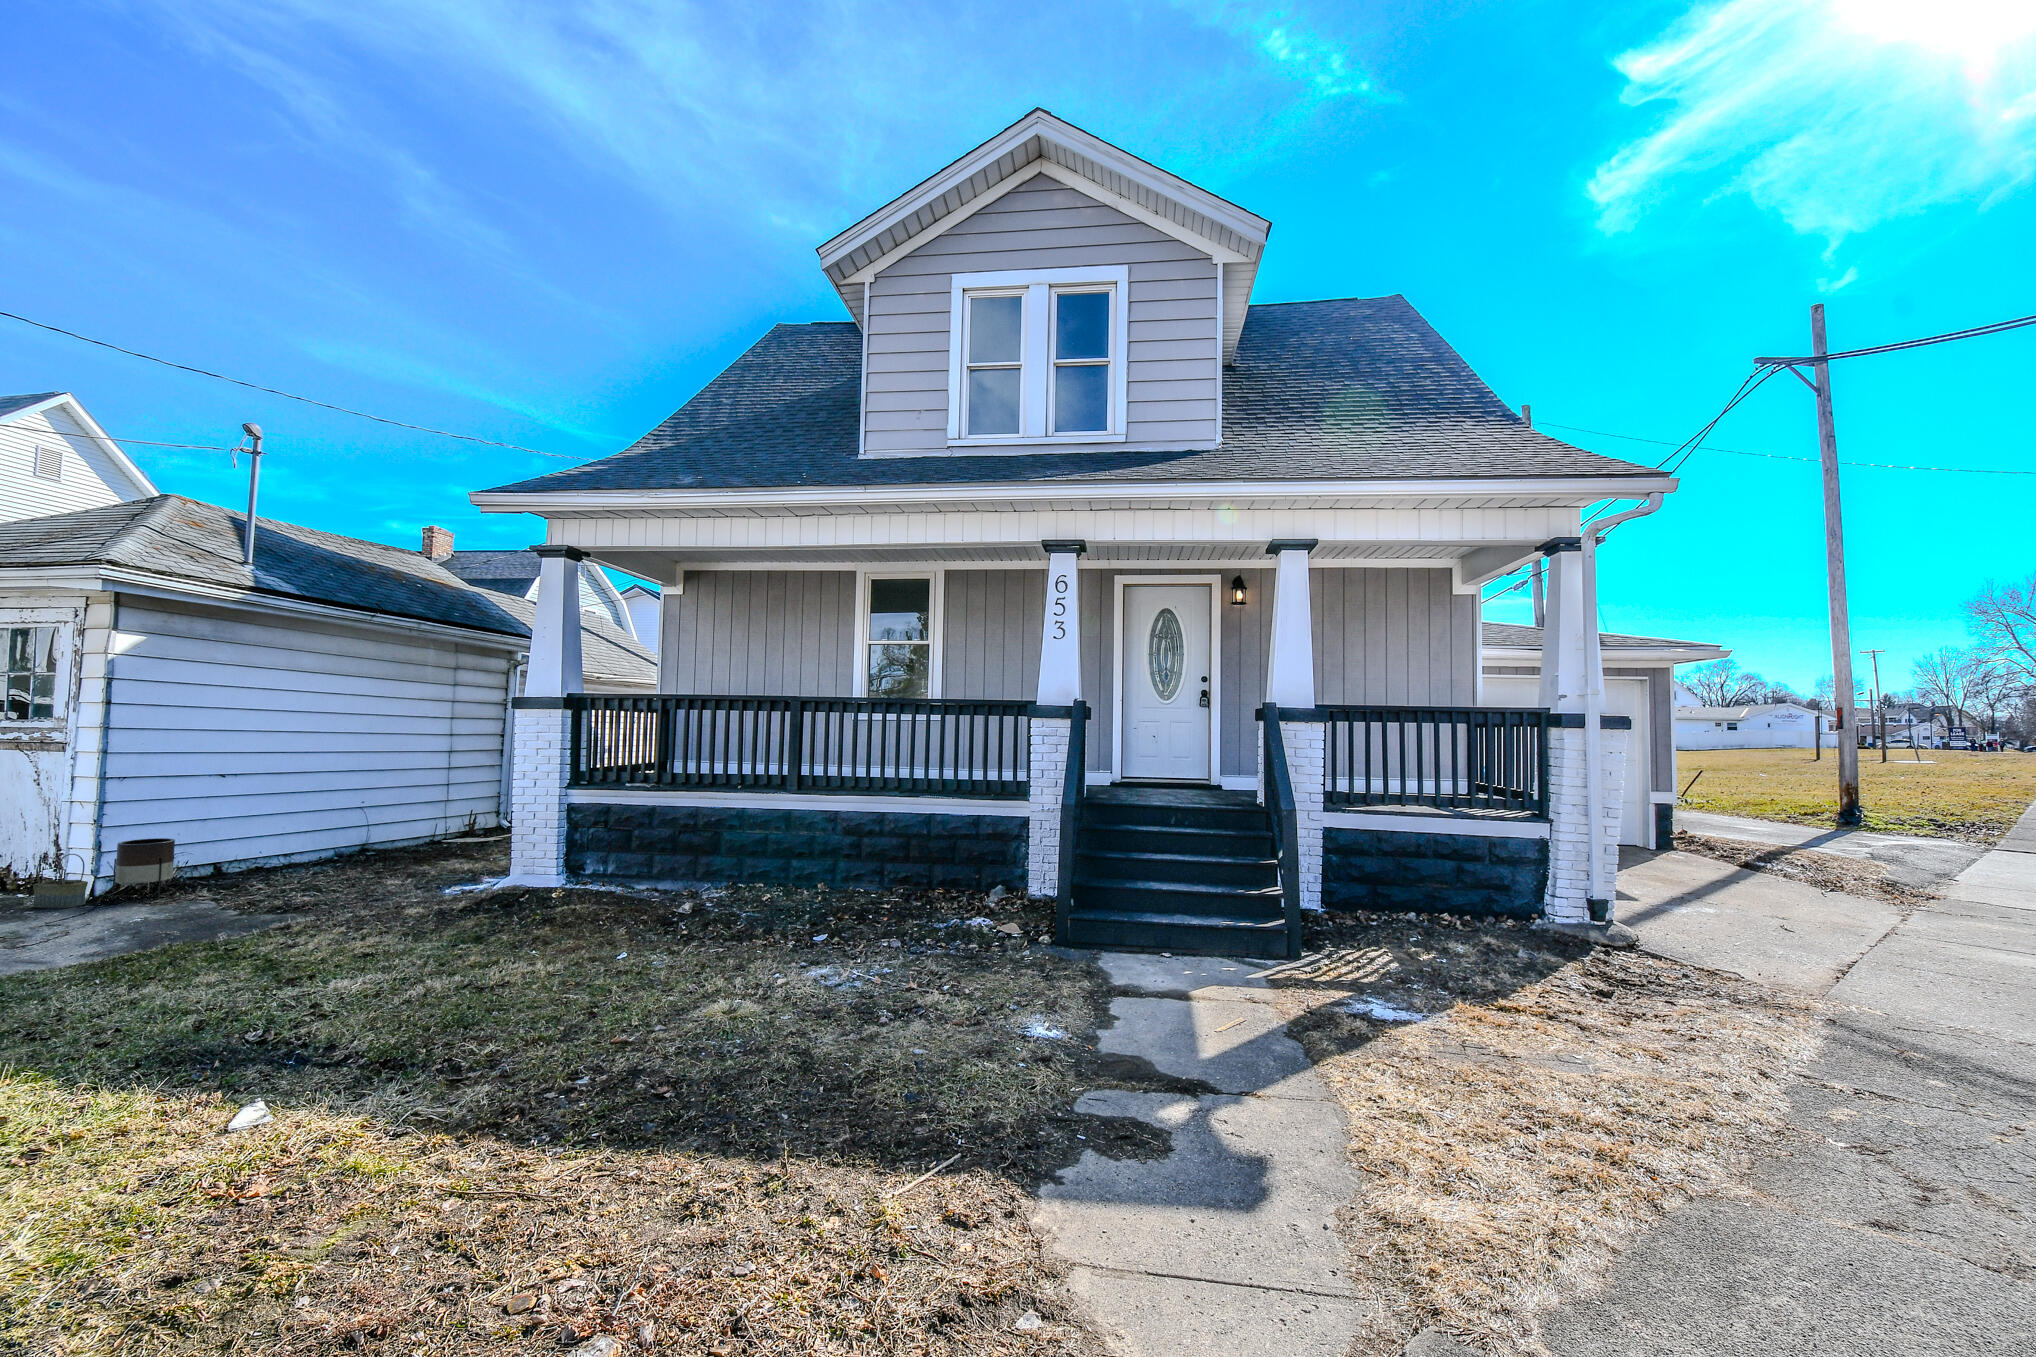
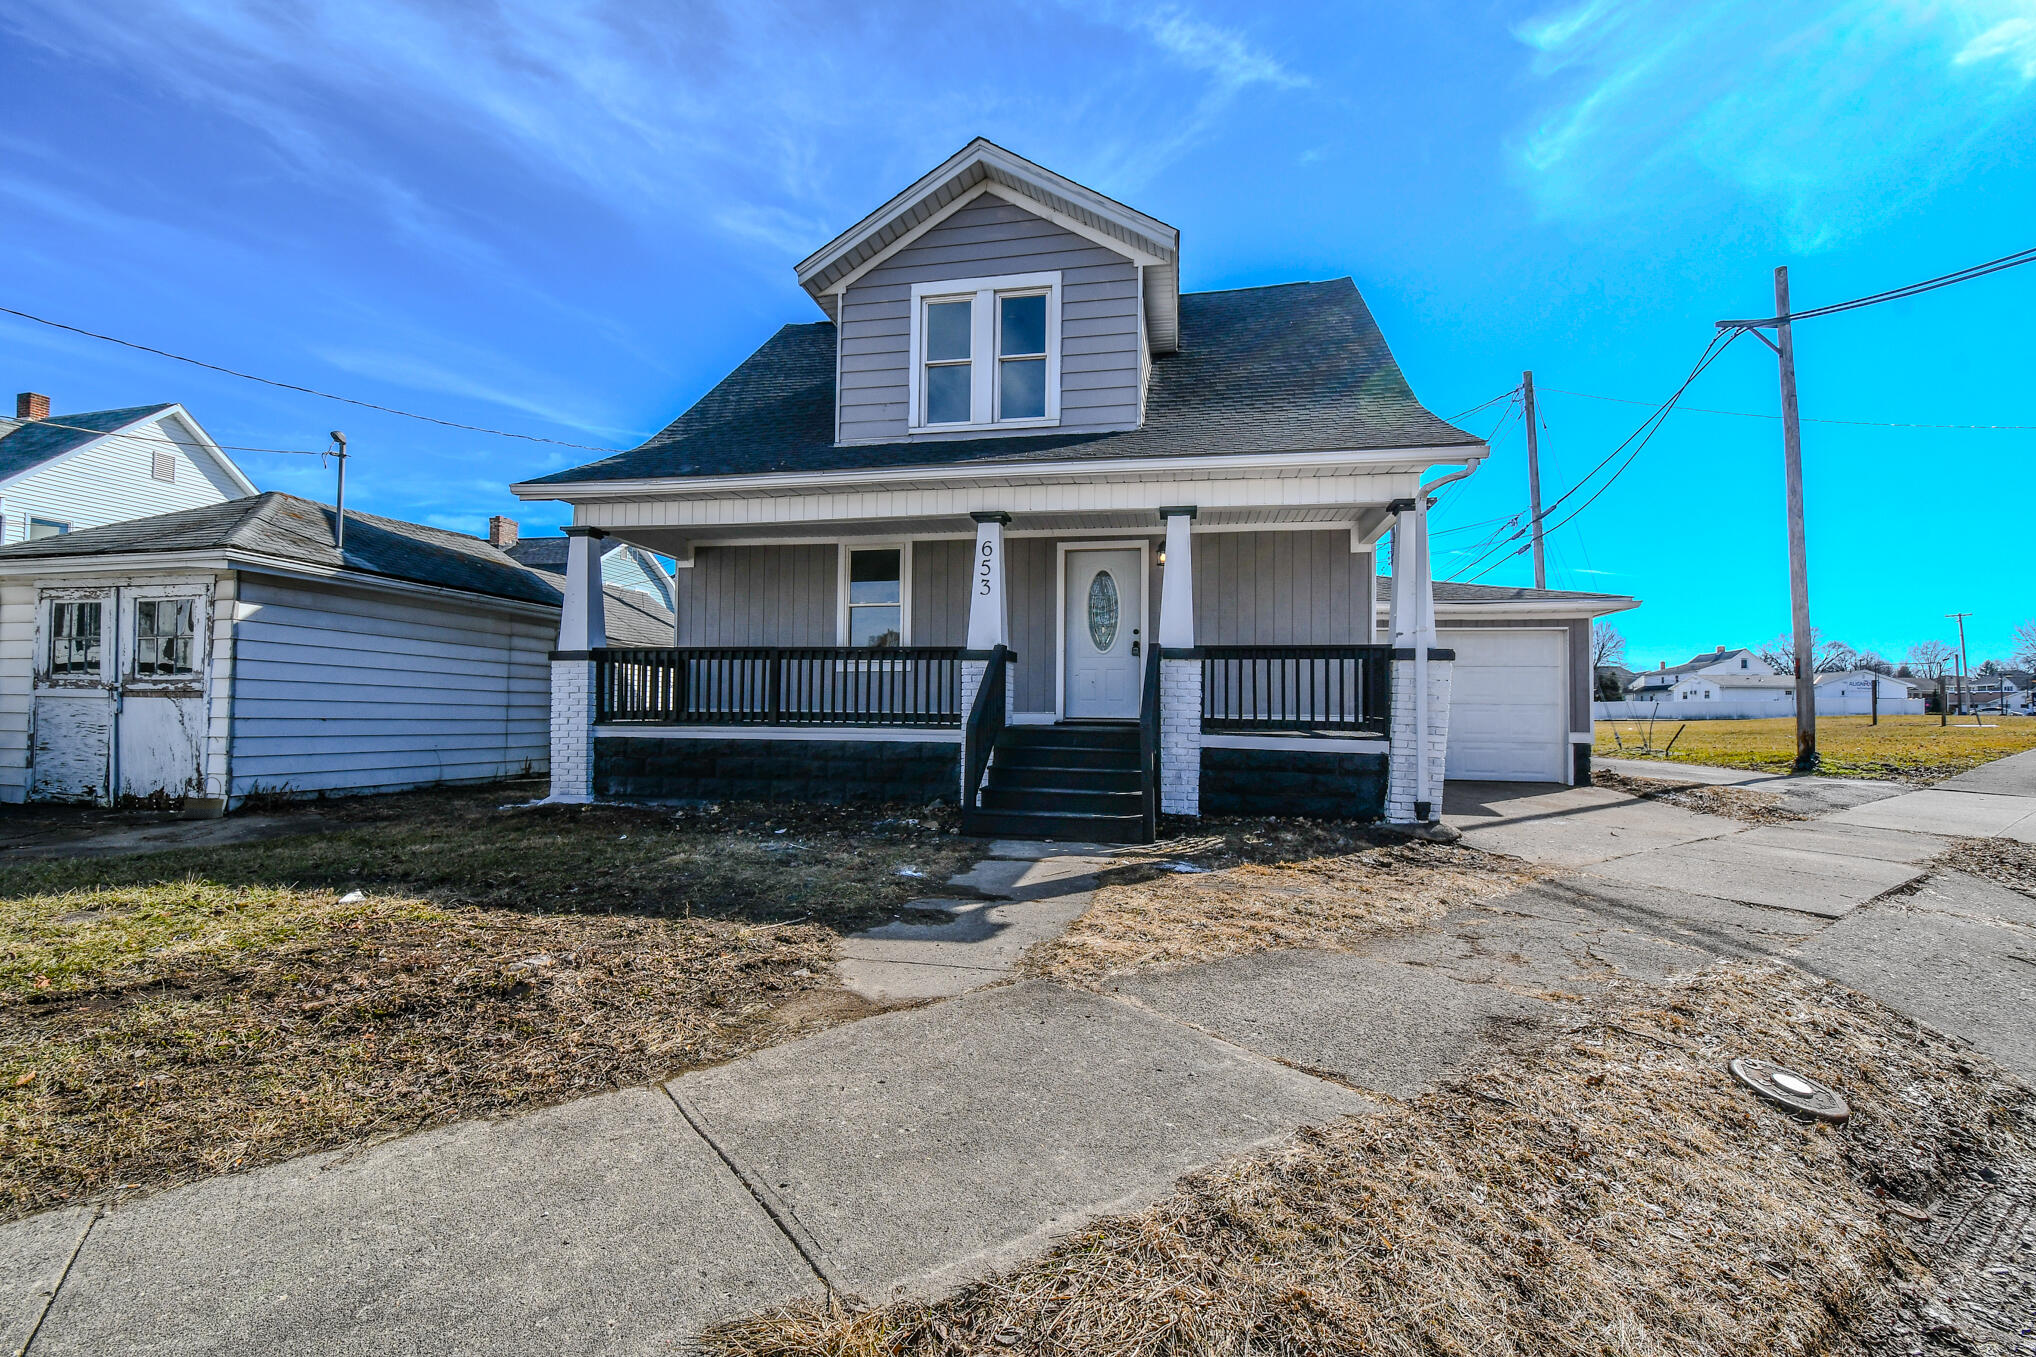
planter: present [112,838,175,900] -> none [242,768,288,815]

